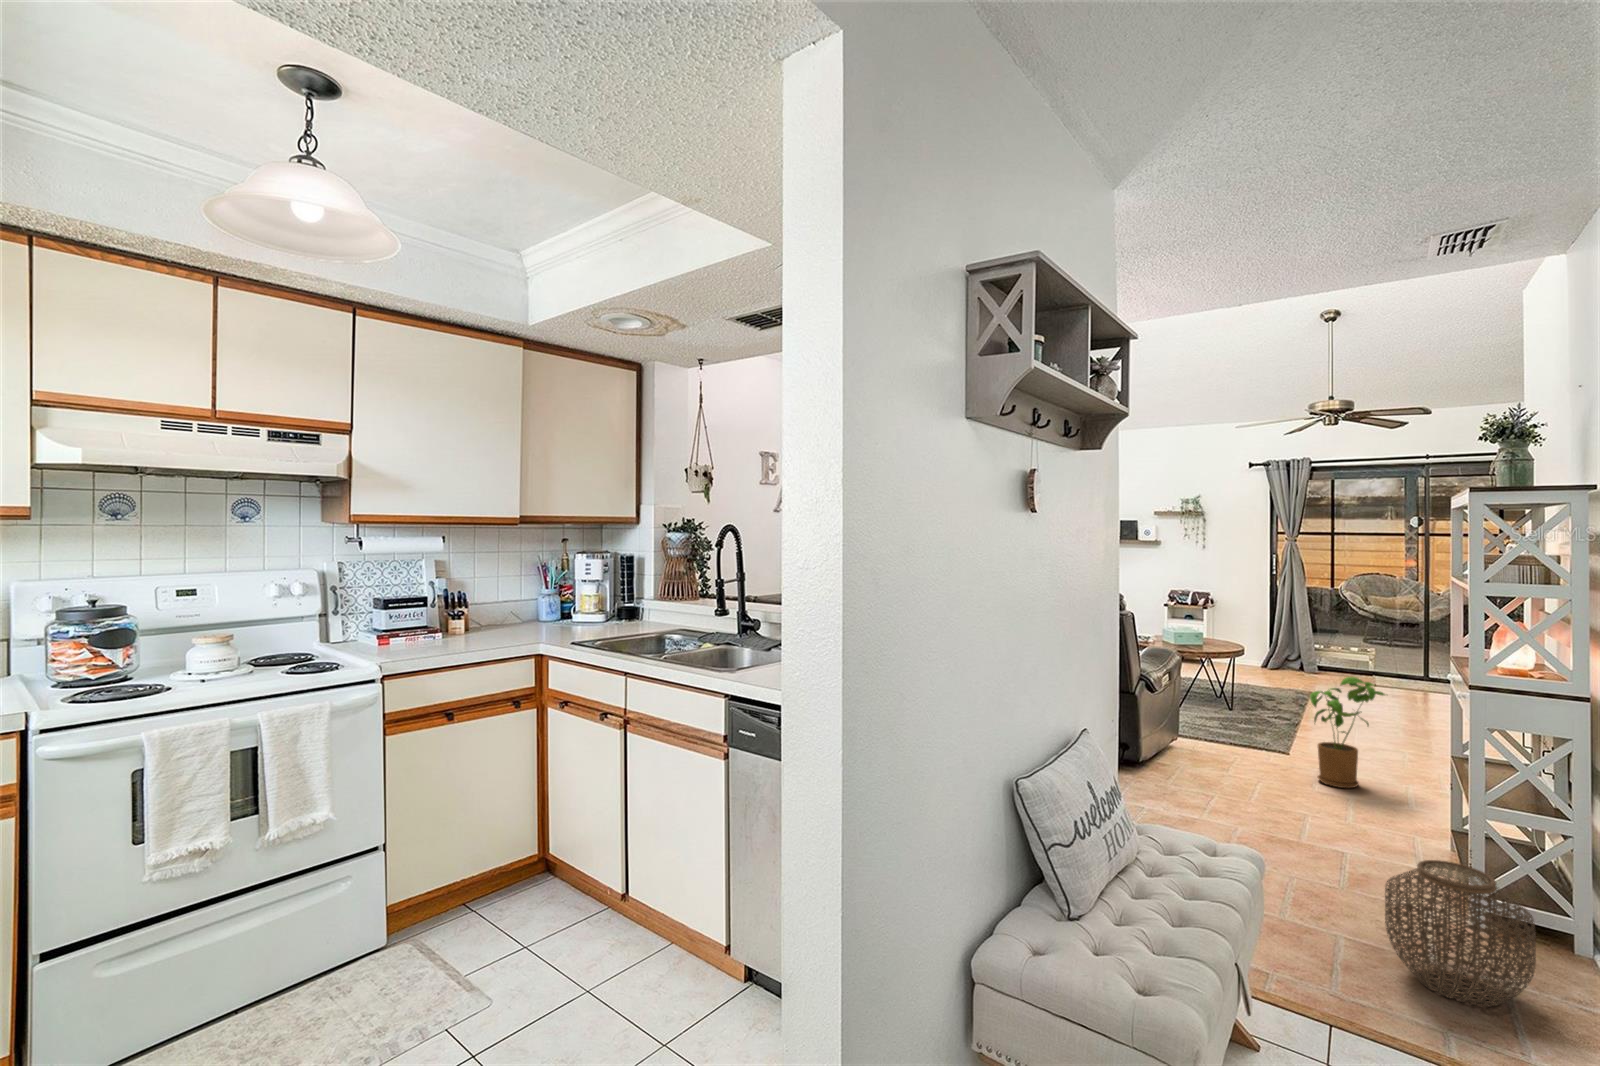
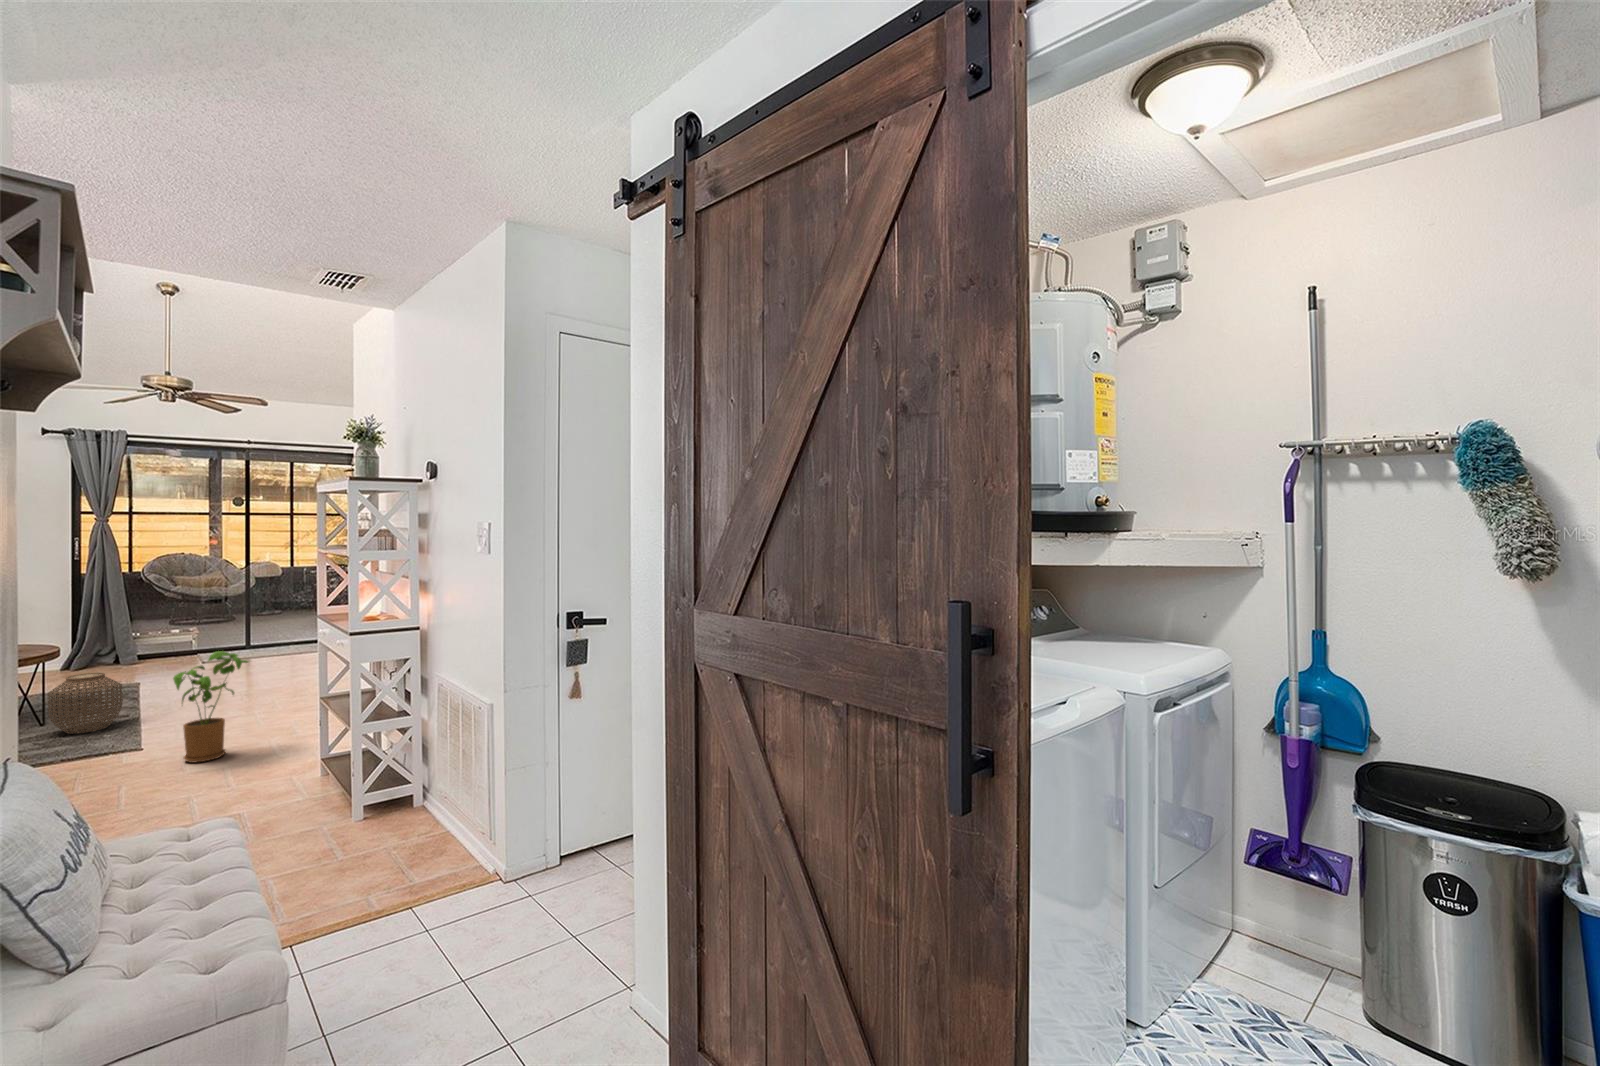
woven basket: present [1385,860,1536,1006] -> present [48,673,123,734]

